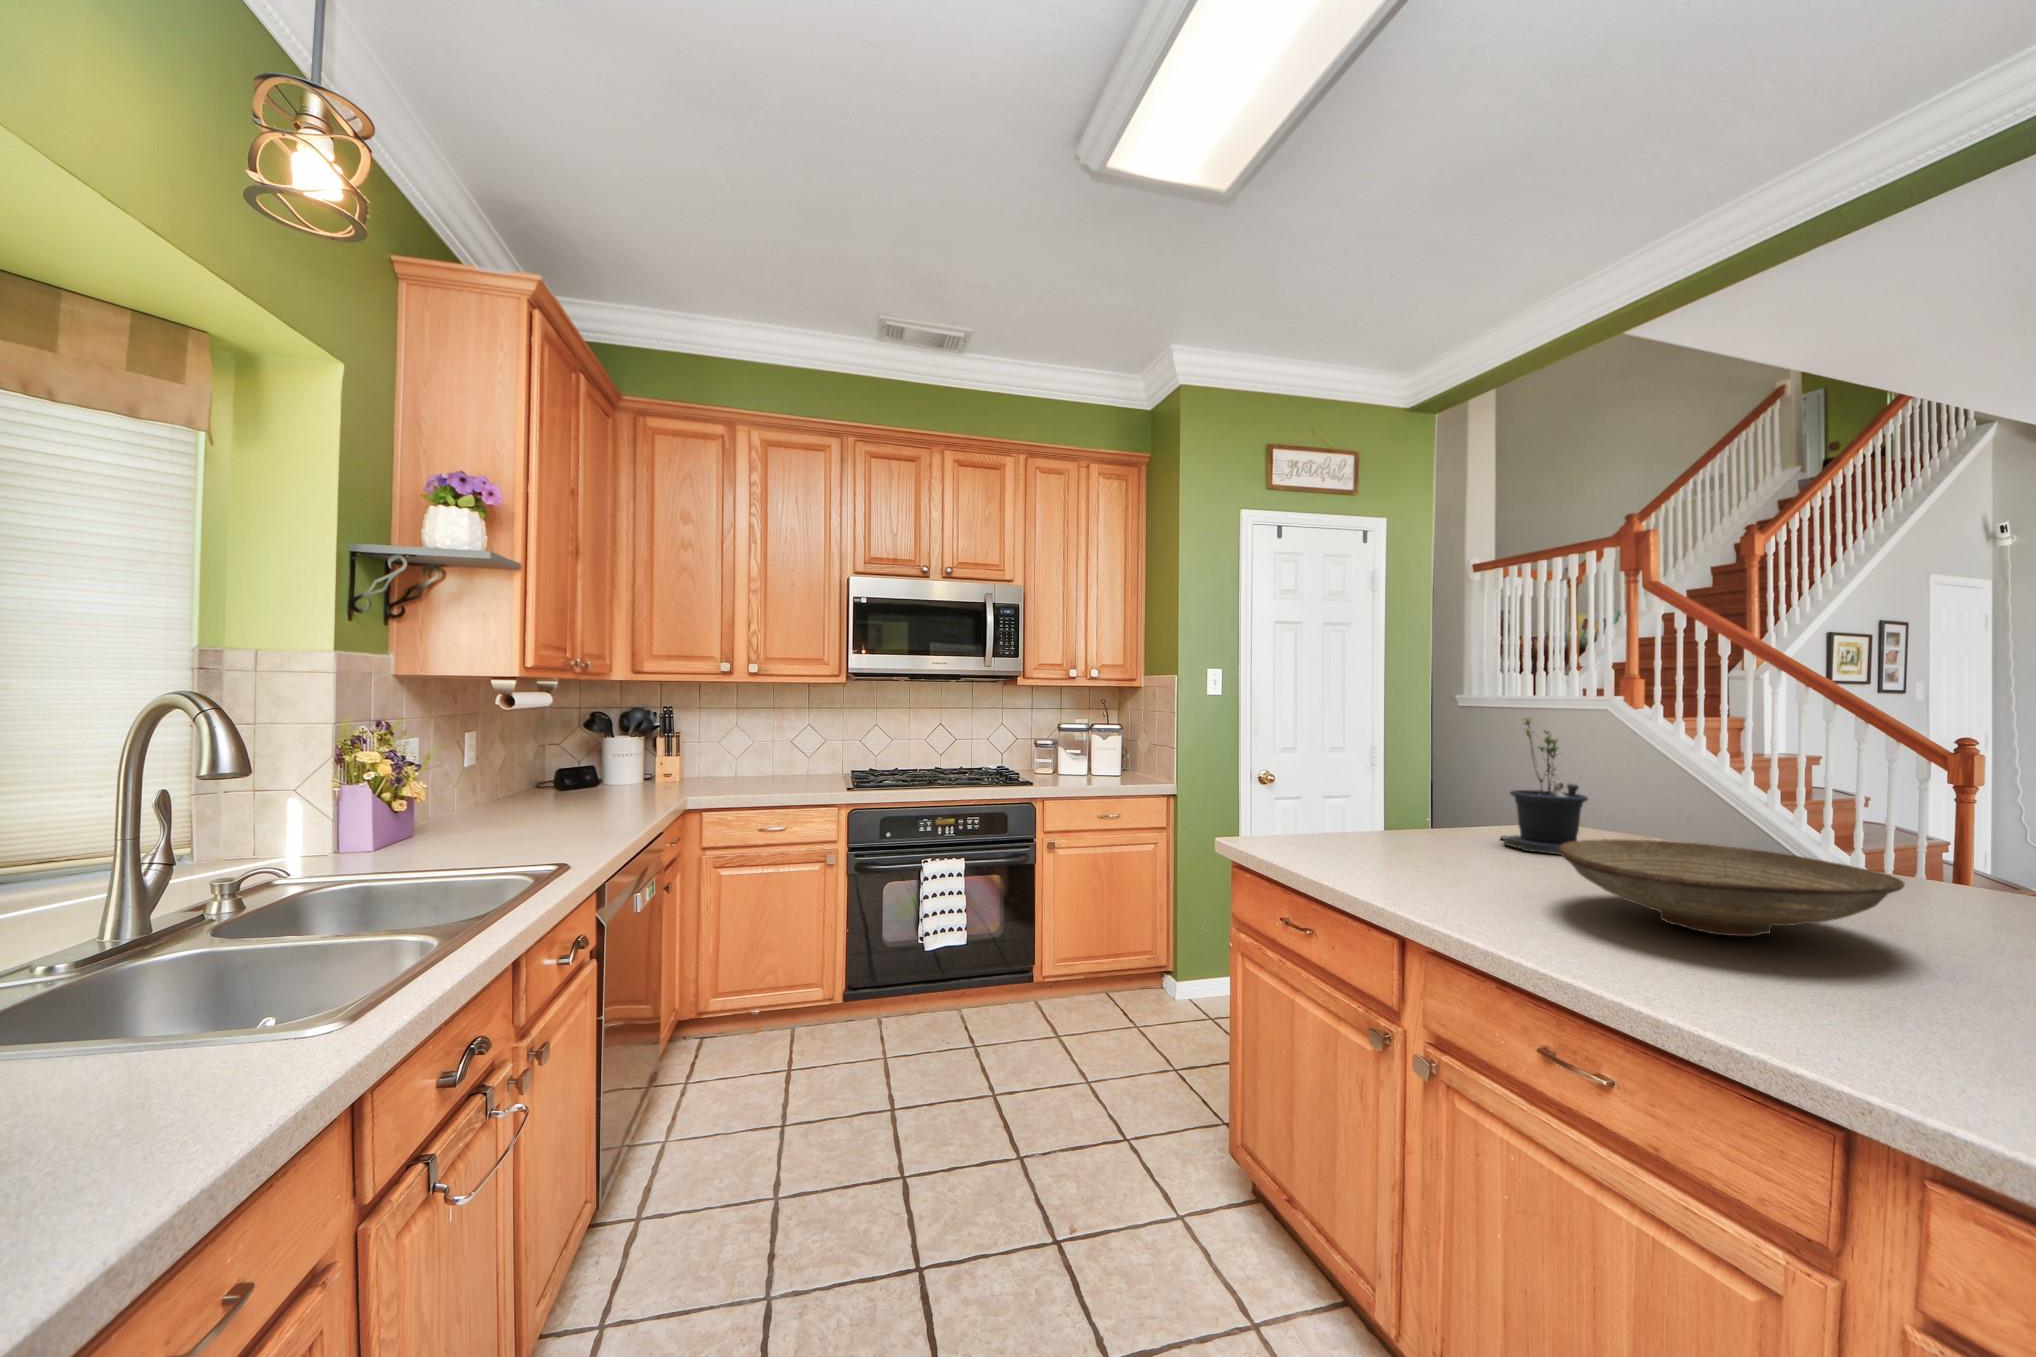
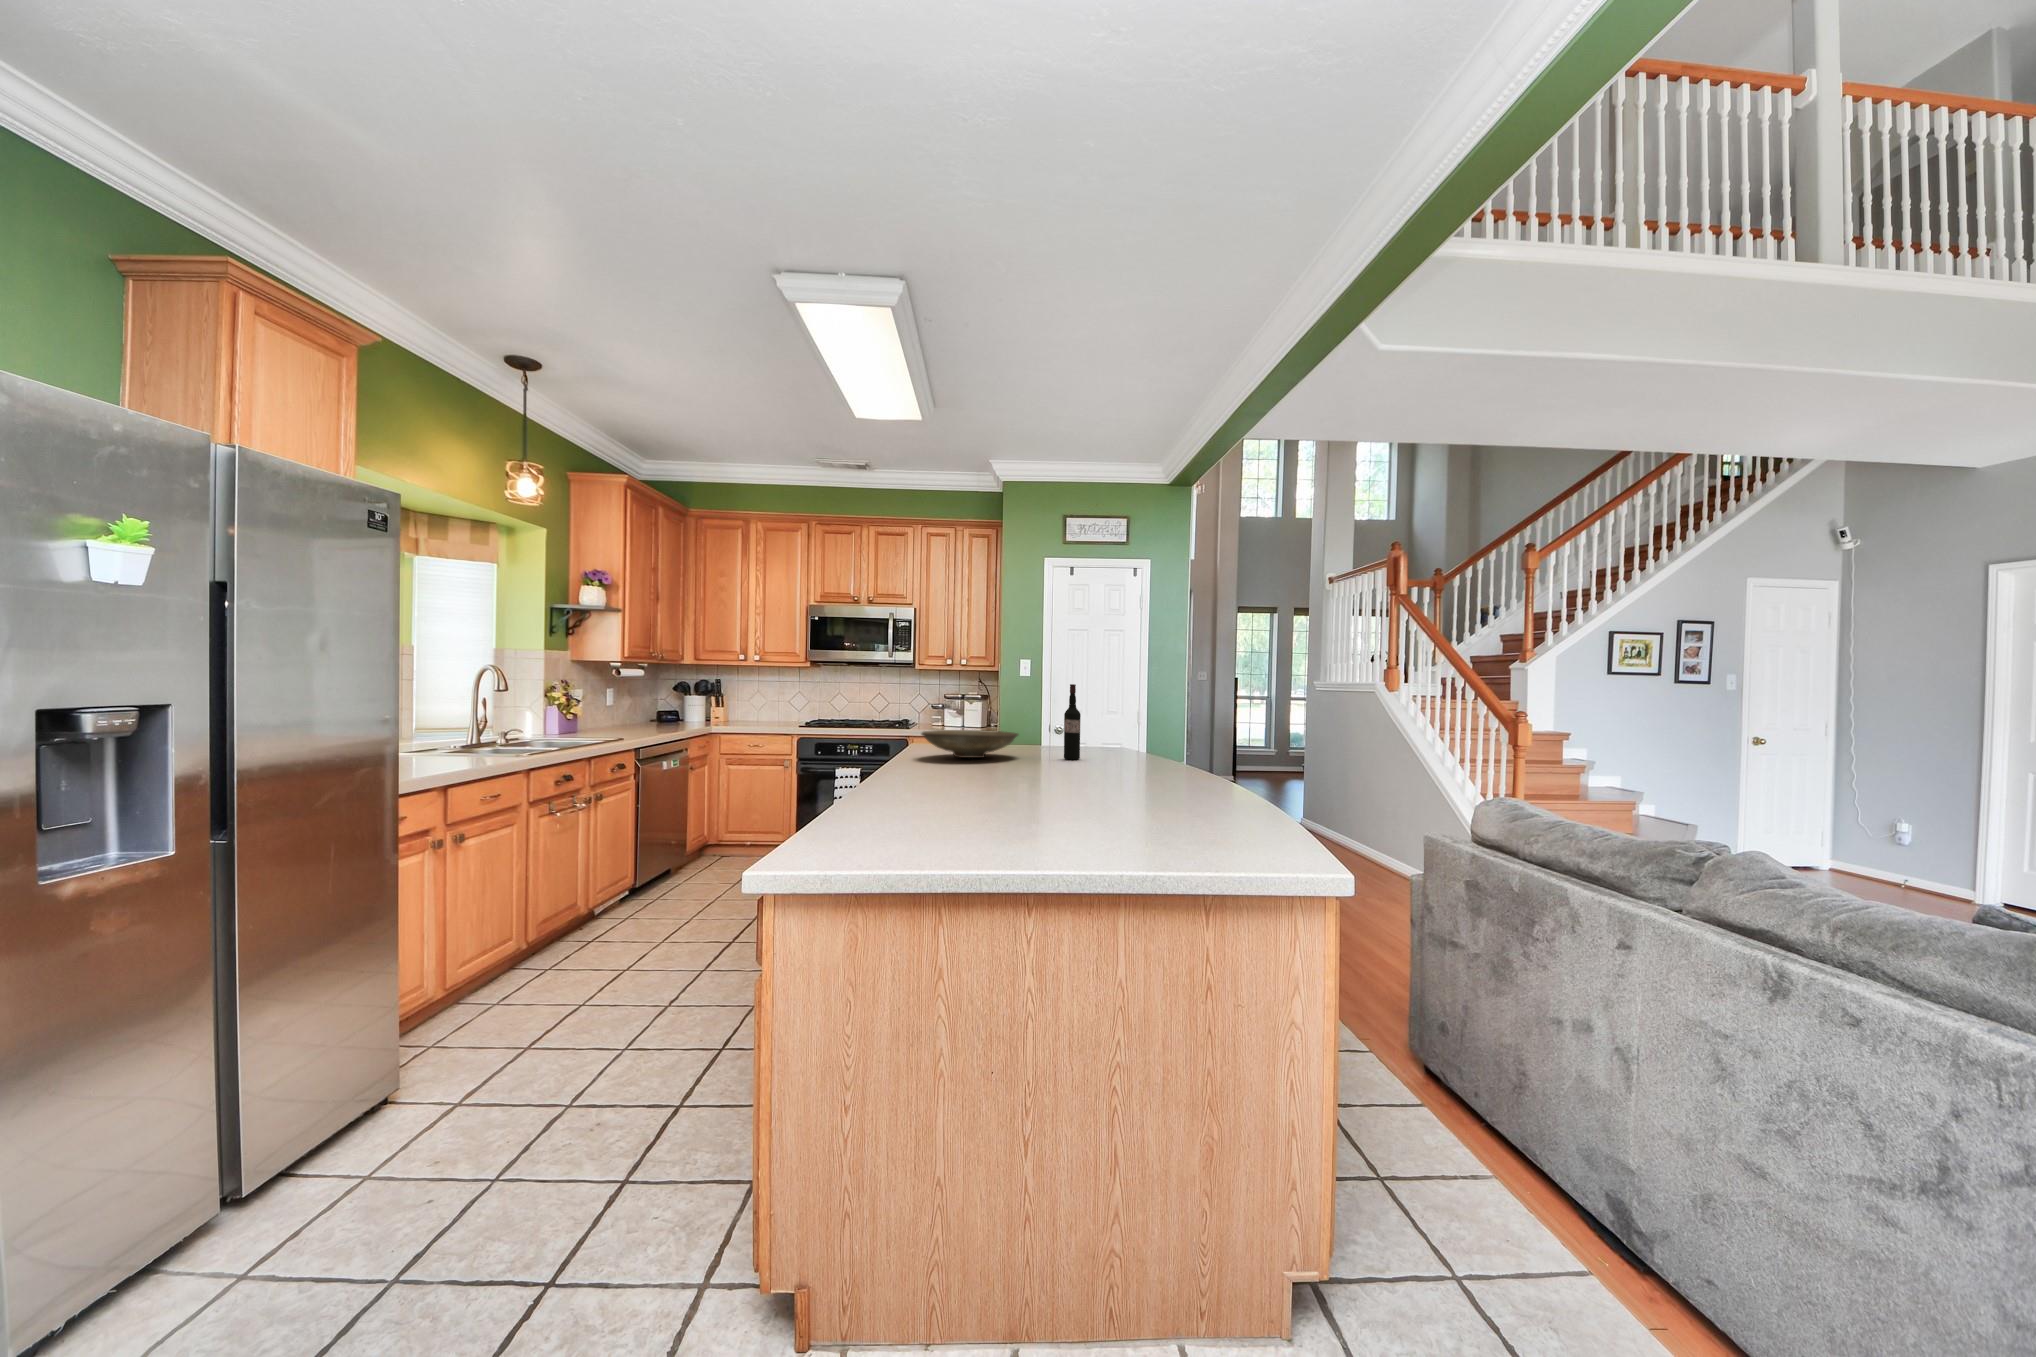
potted plant: present [1501,718,1588,854] -> none [1015,683,1053,748]
wine bottle: none [1923,730,1988,922] -> present [1064,684,1081,759]

